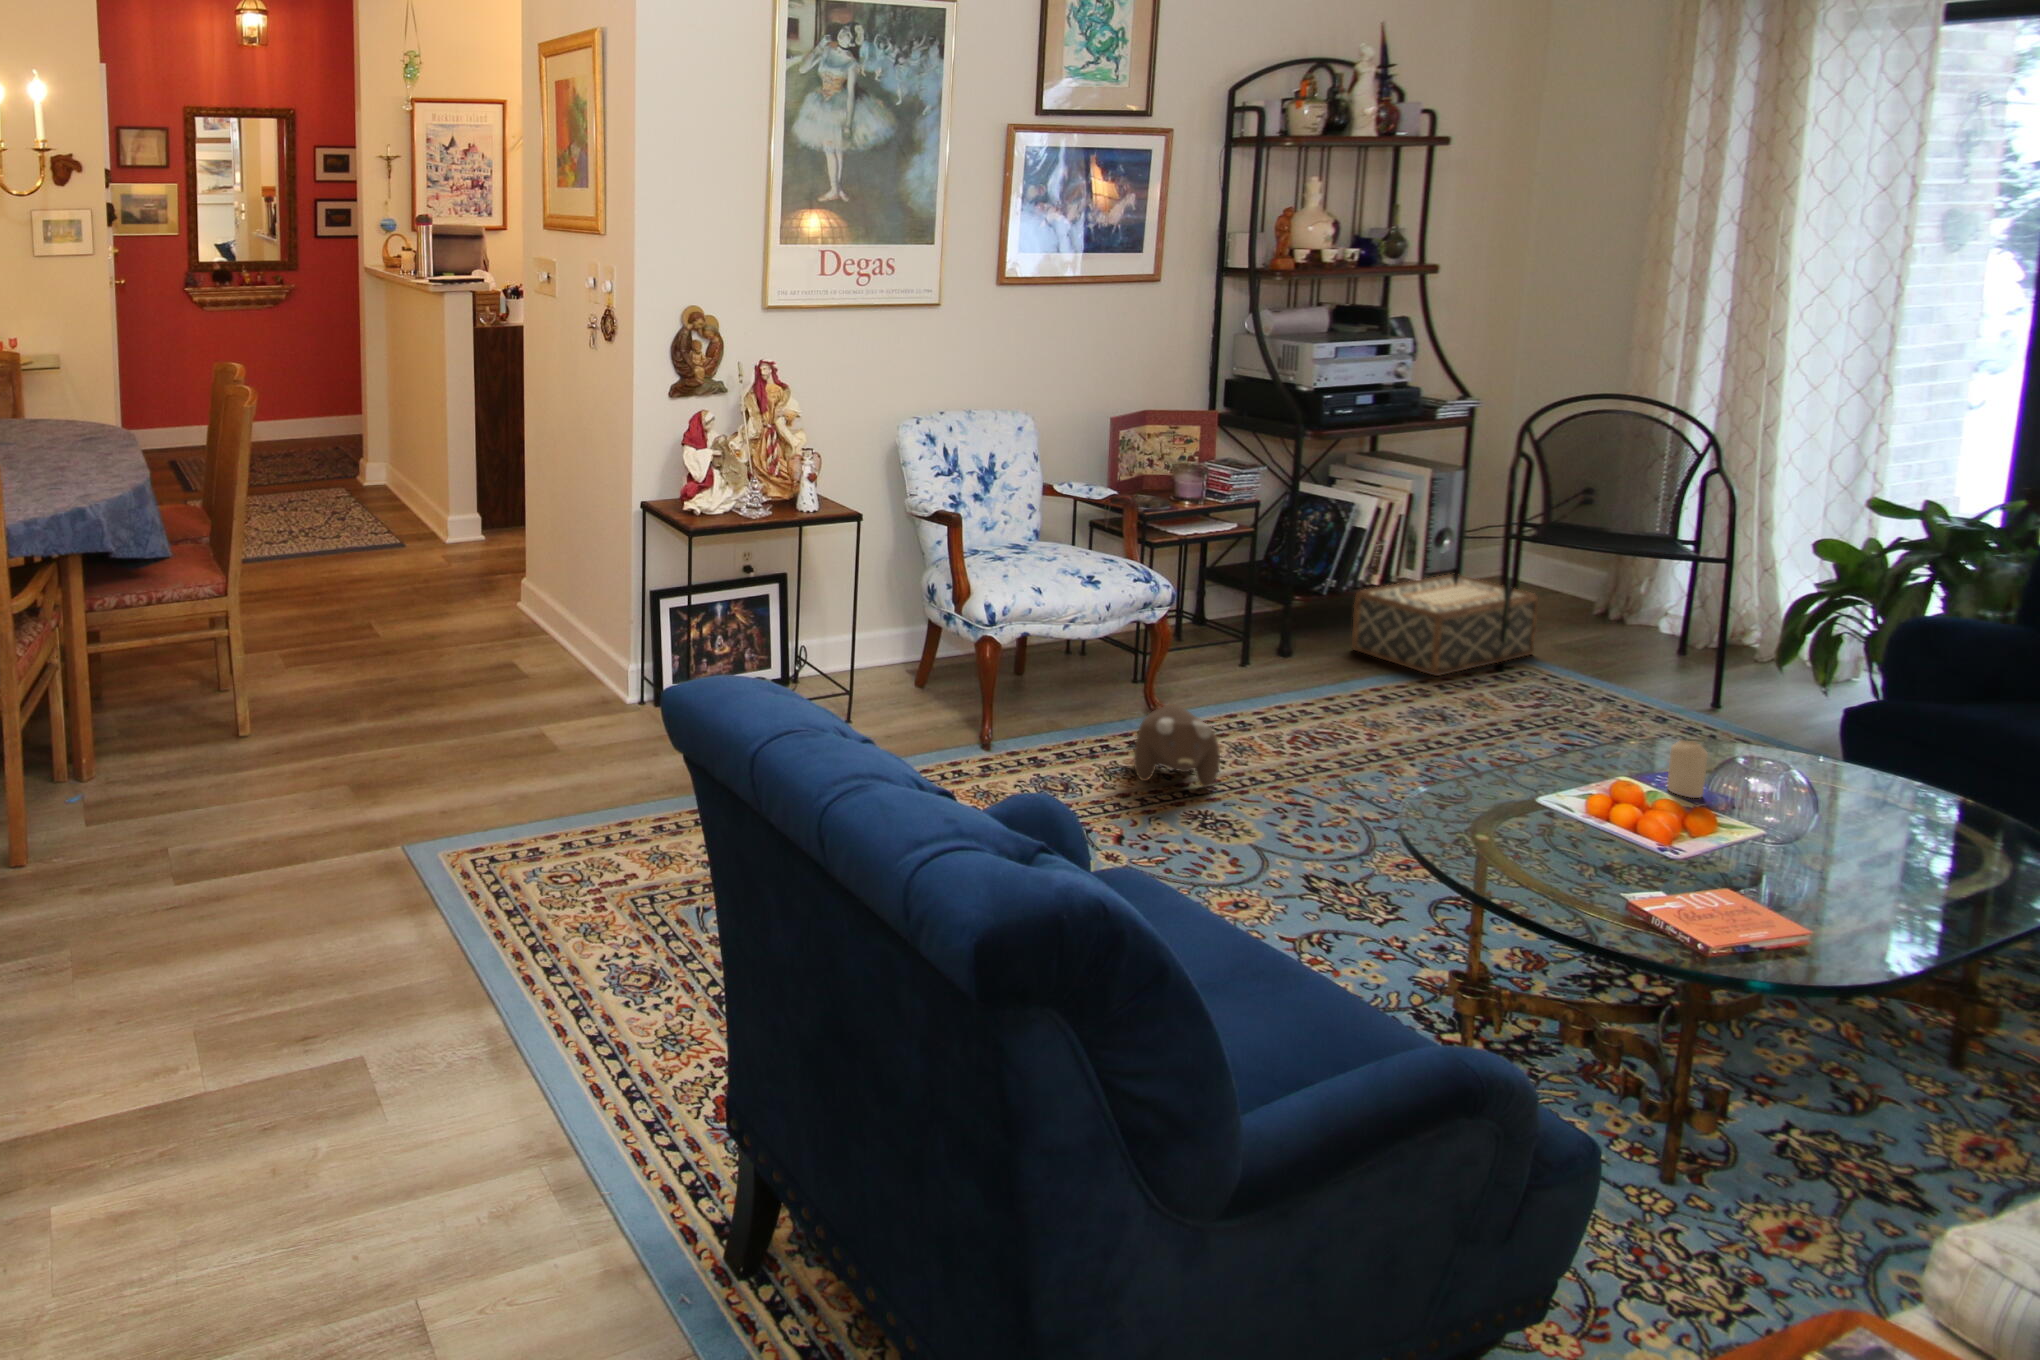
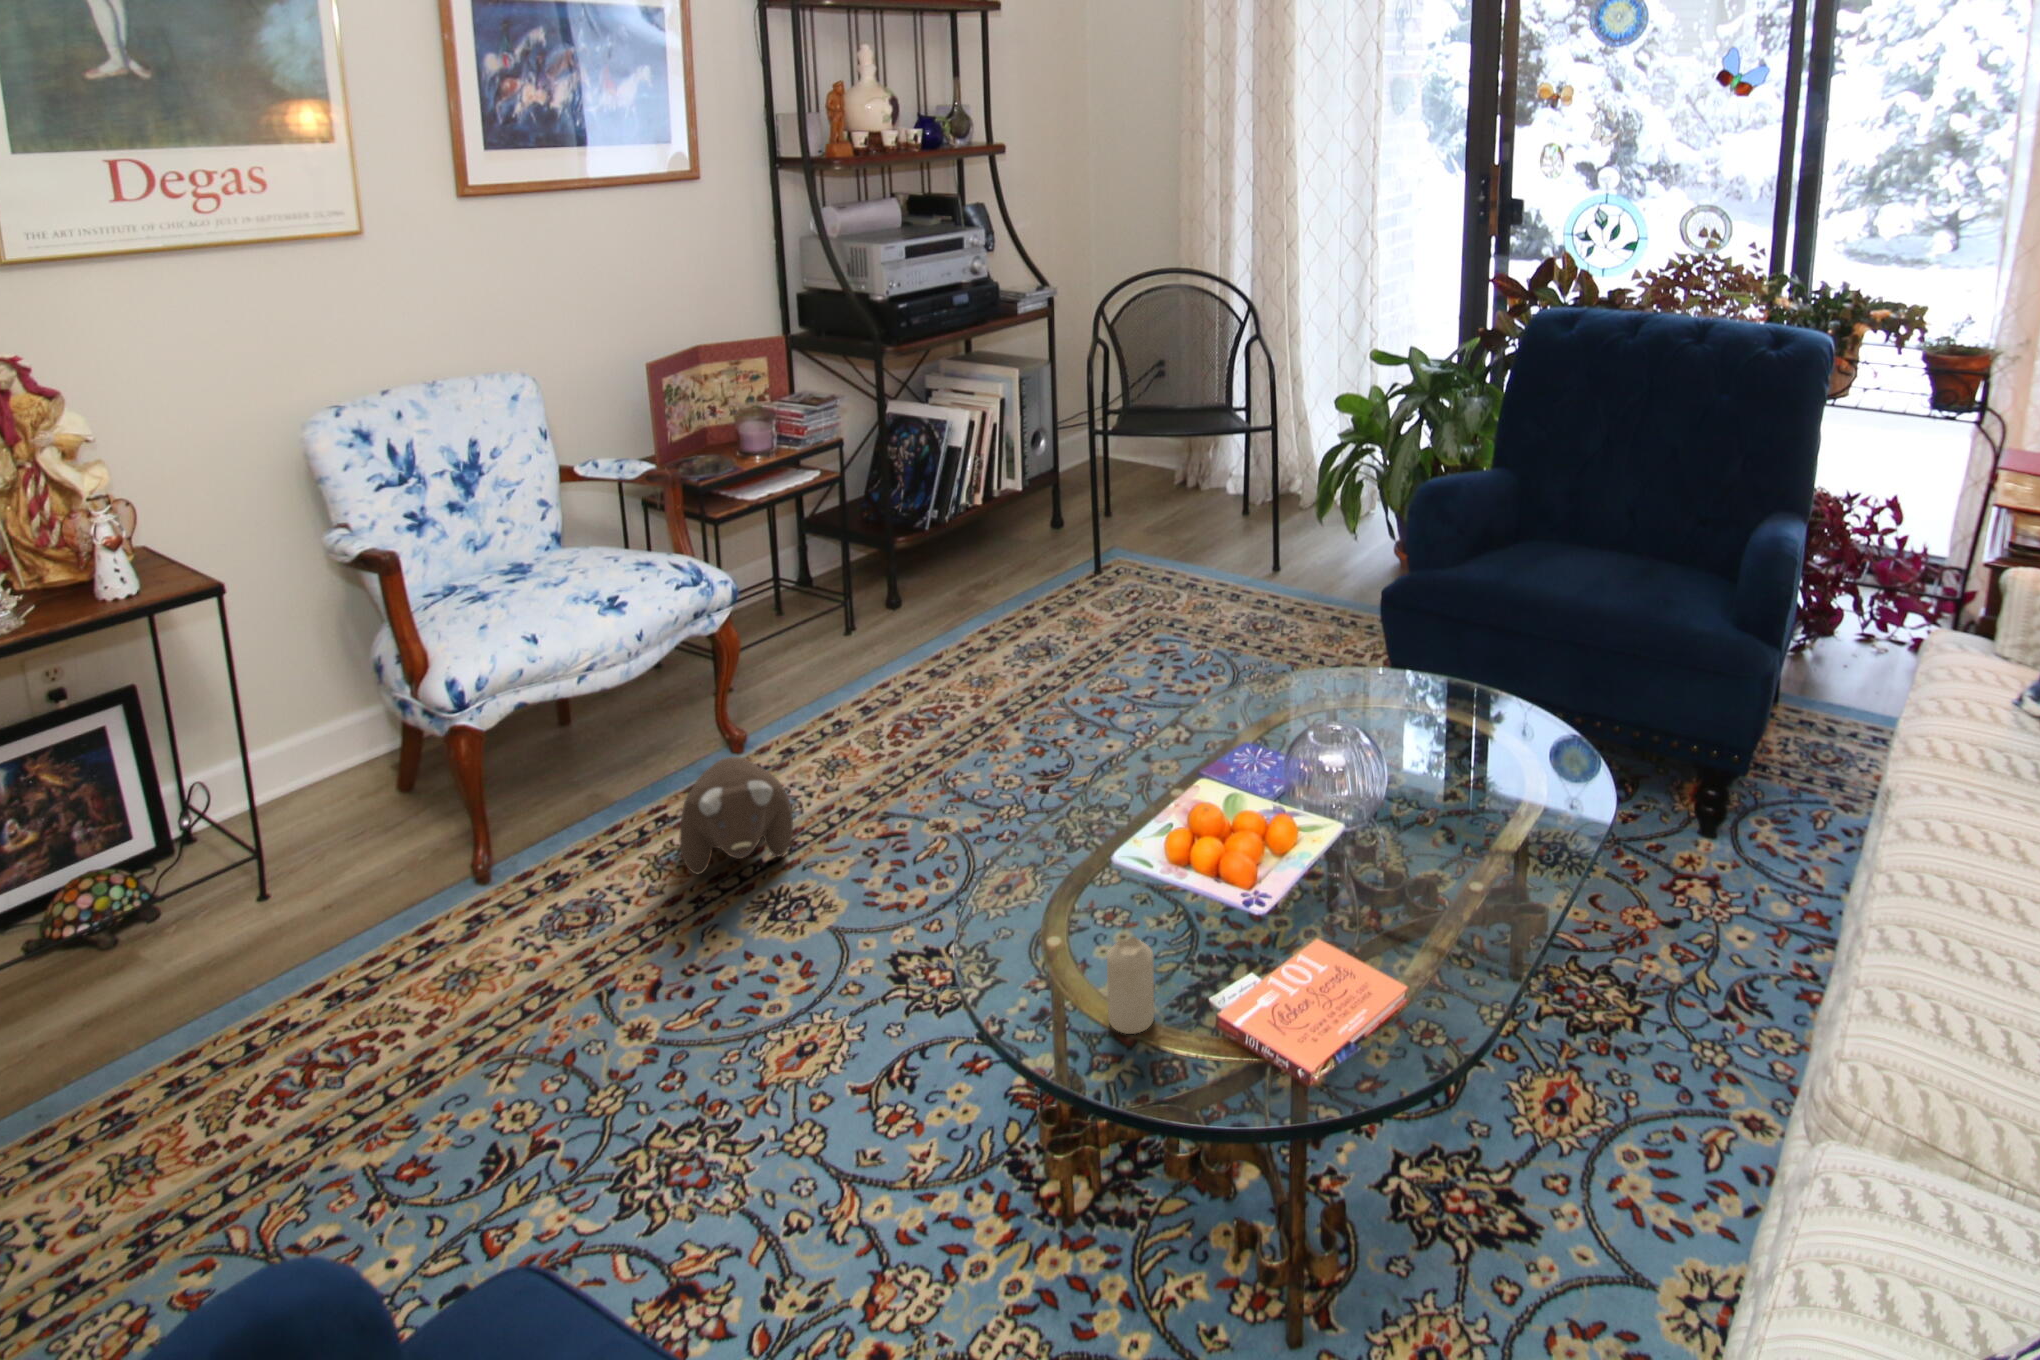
woven basket: present [1352,574,1538,676] -> none [960,471,1128,594]
candle: present [1667,740,1708,798] -> present [1107,937,1154,1034]

